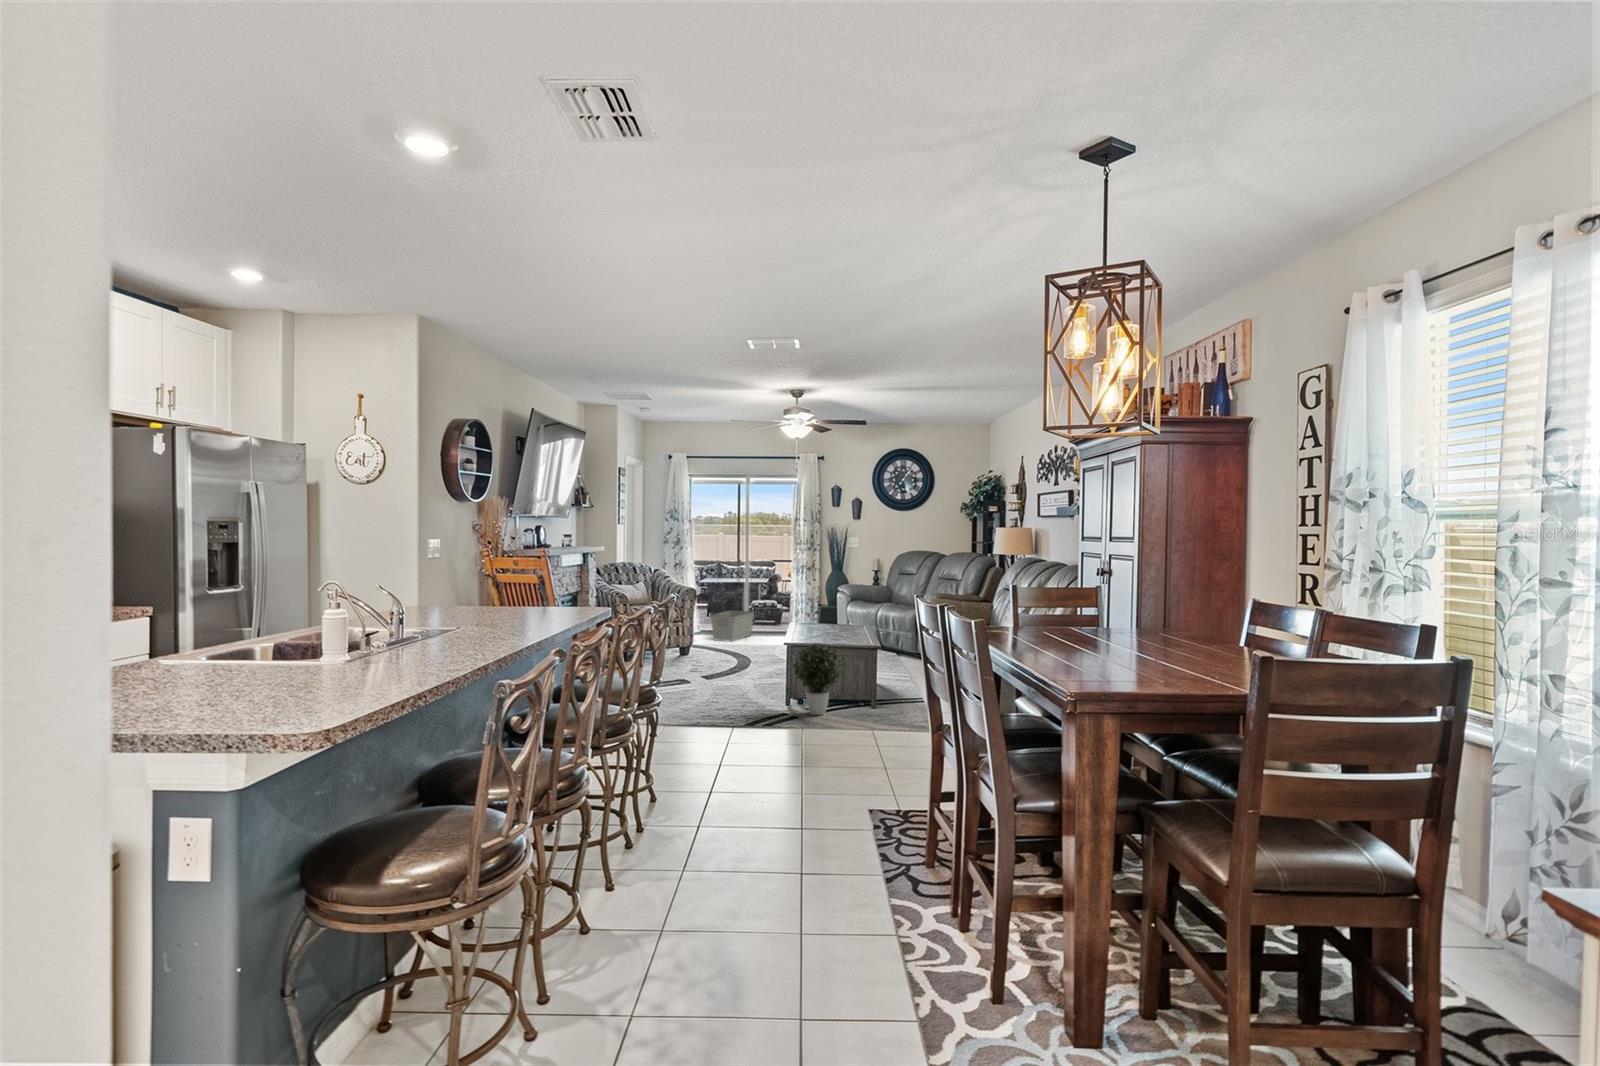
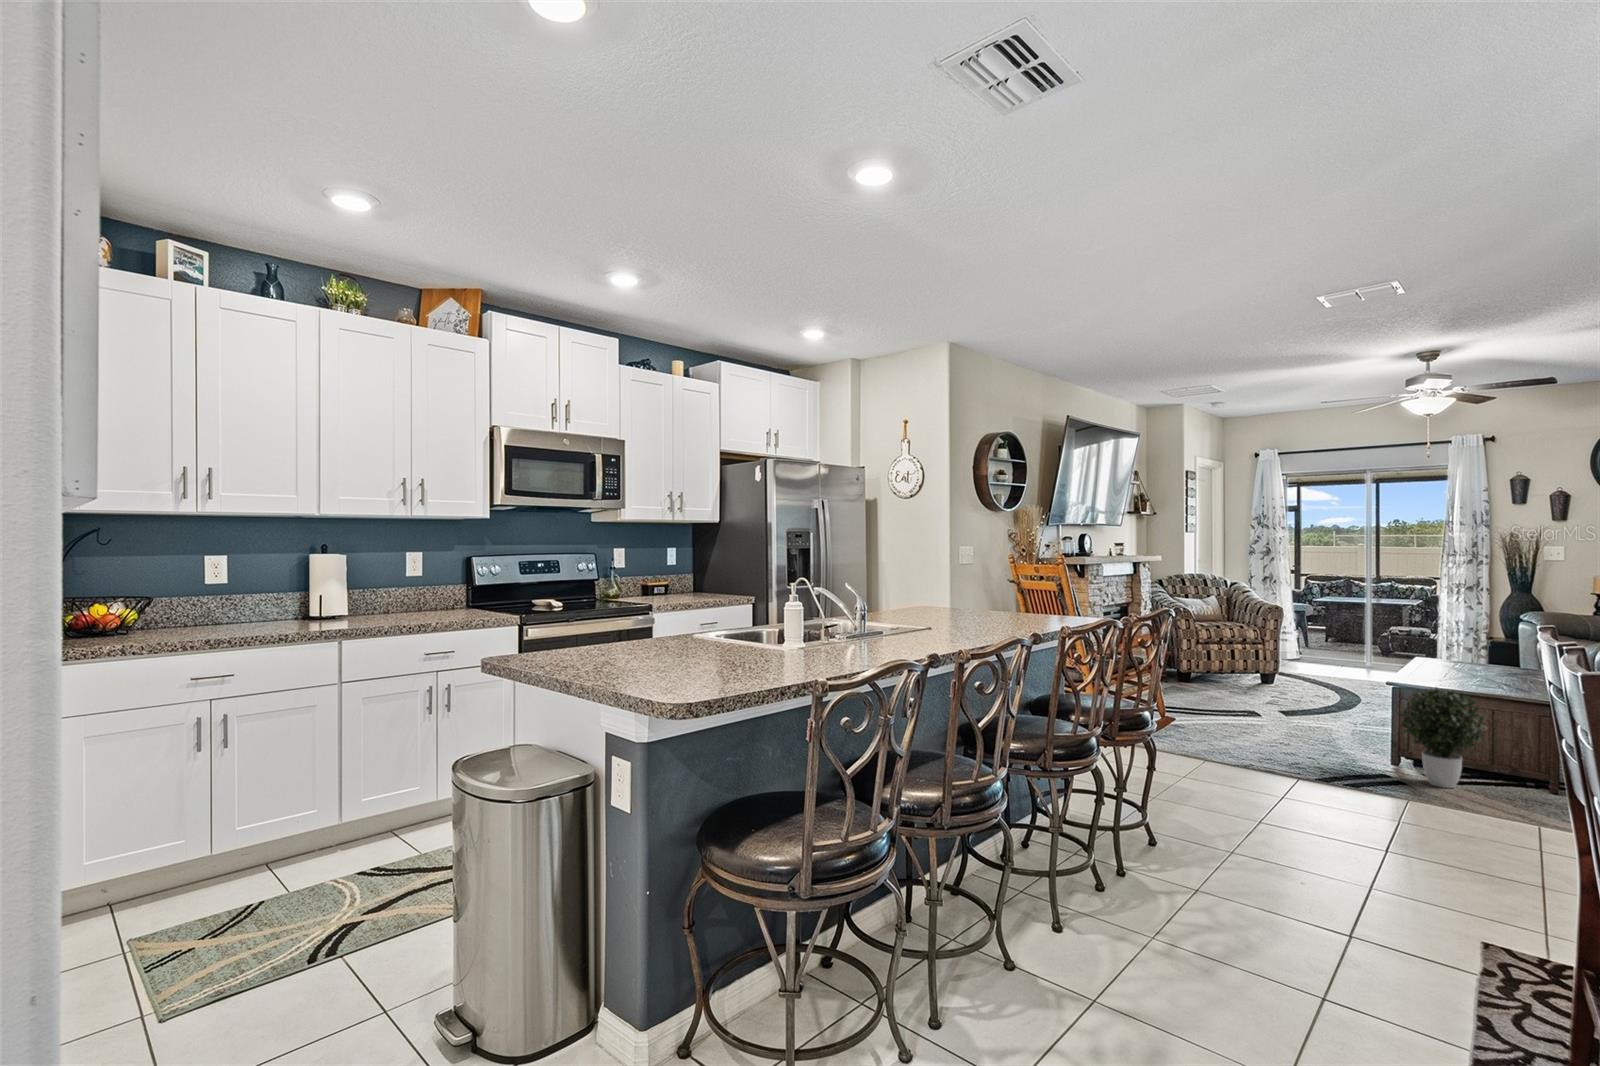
storage bin: present [711,610,754,641] -> none [1310,636,1378,674]

